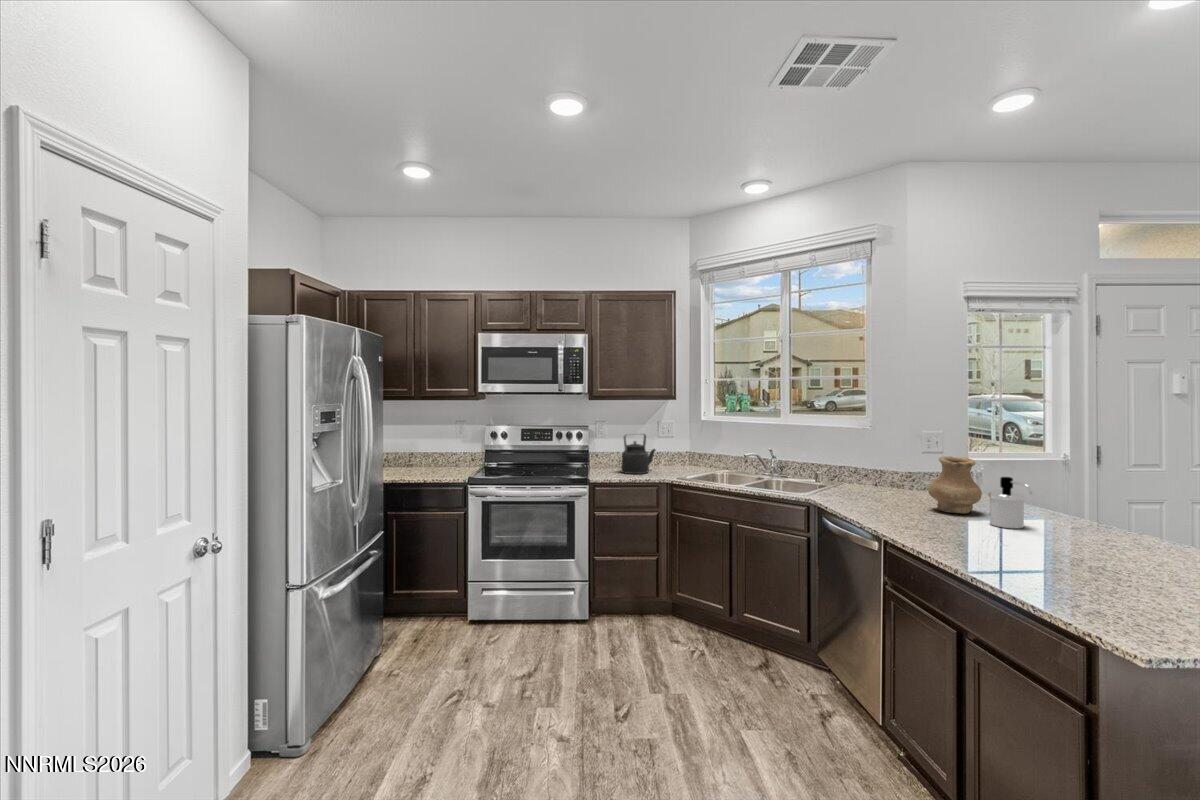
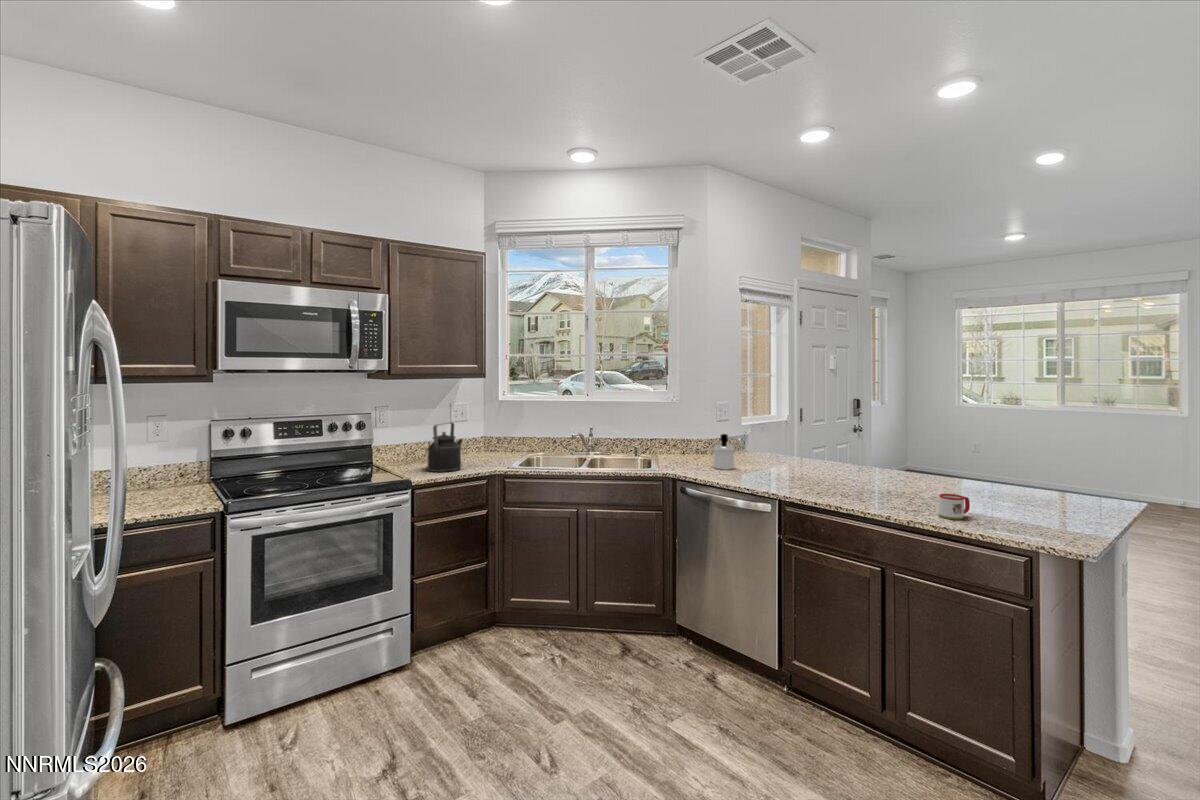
vase: present [928,456,982,514] -> none [761,430,801,478]
soap dispenser: present [989,477,1032,529] -> present [714,434,742,470]
mug: none [1076,544,1130,581] -> present [939,494,970,520]

